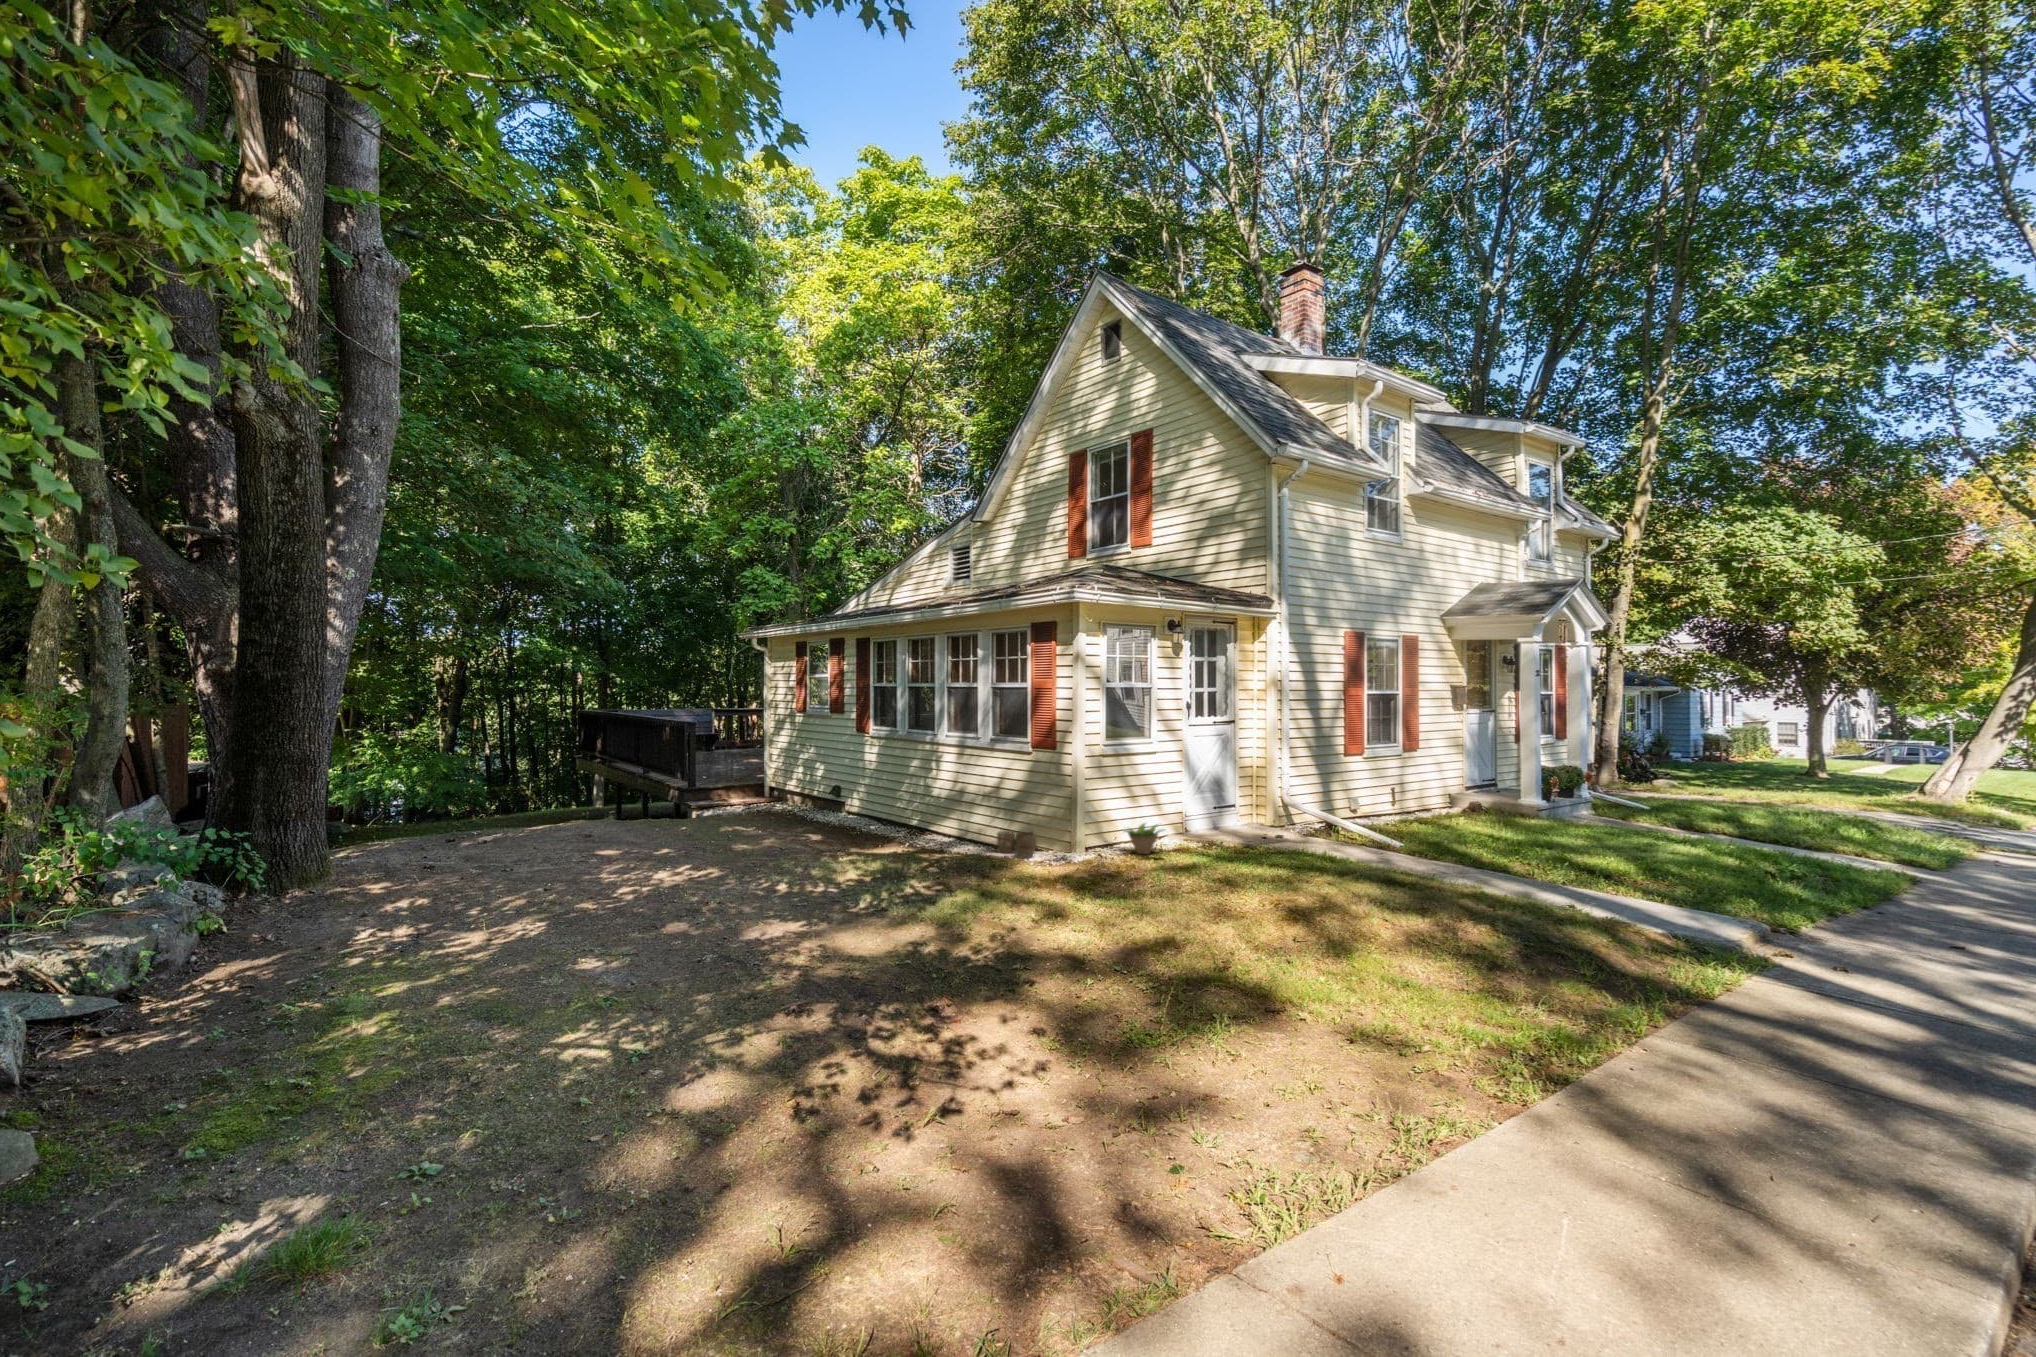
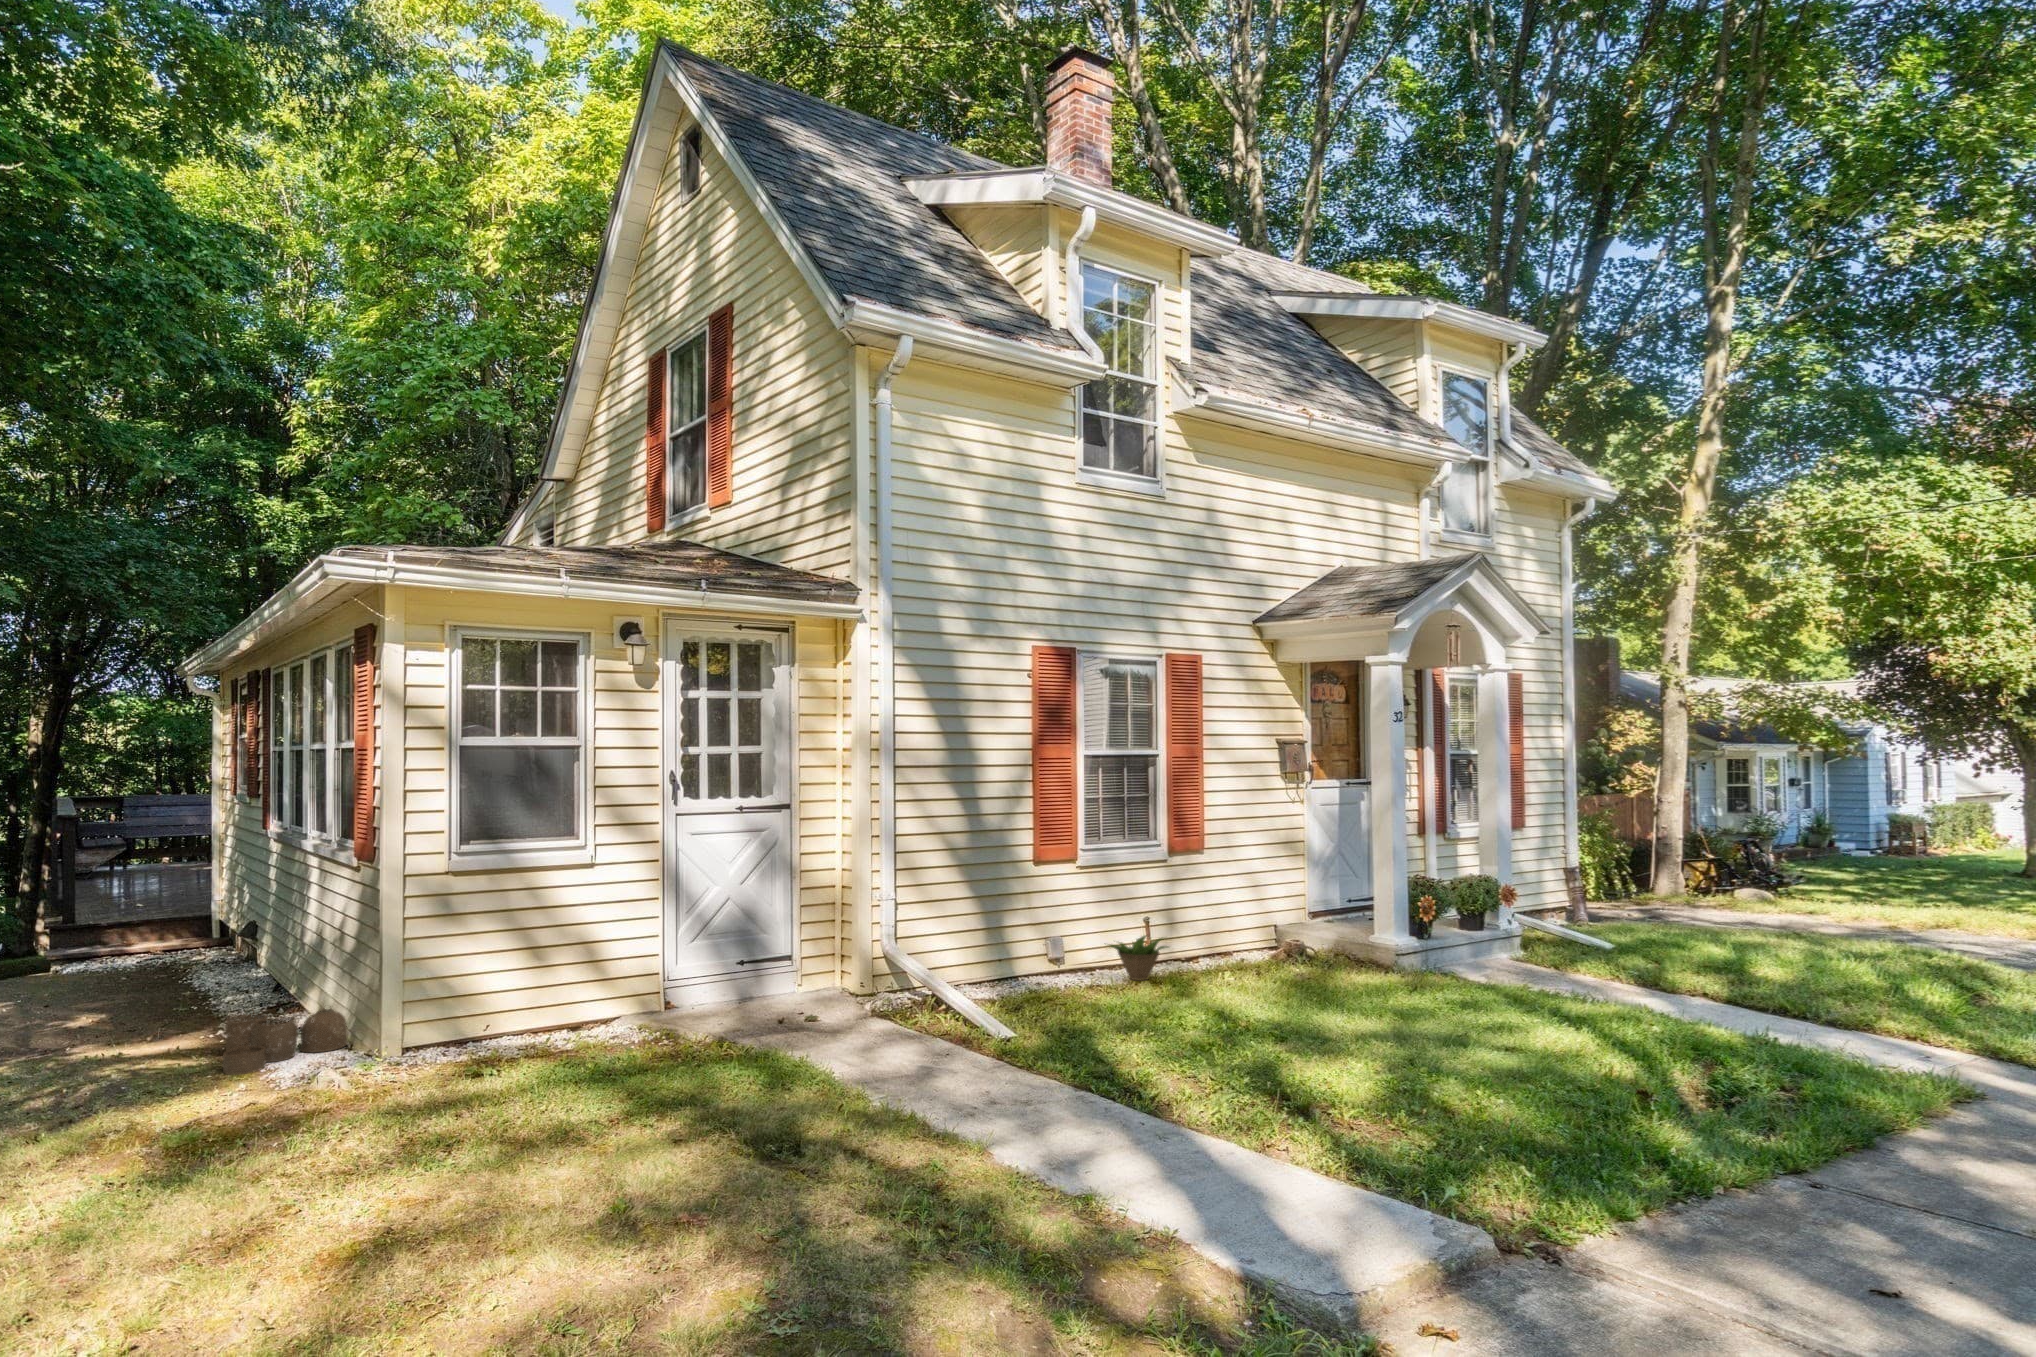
decorative plant: present [1121,824,1163,854] -> present [1109,935,1168,981]

